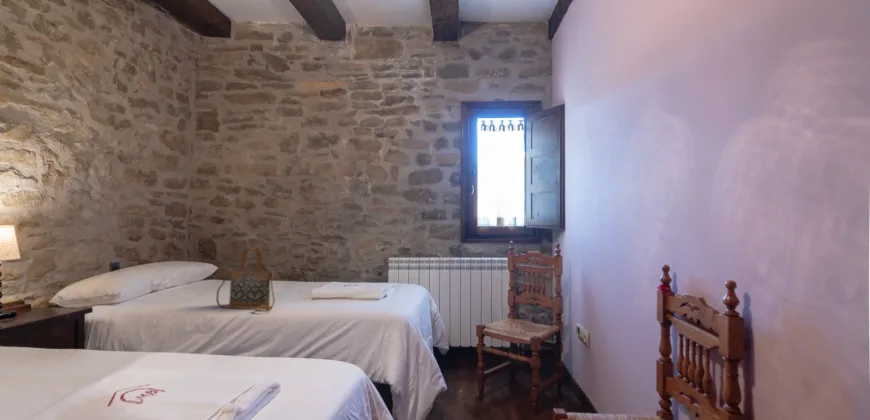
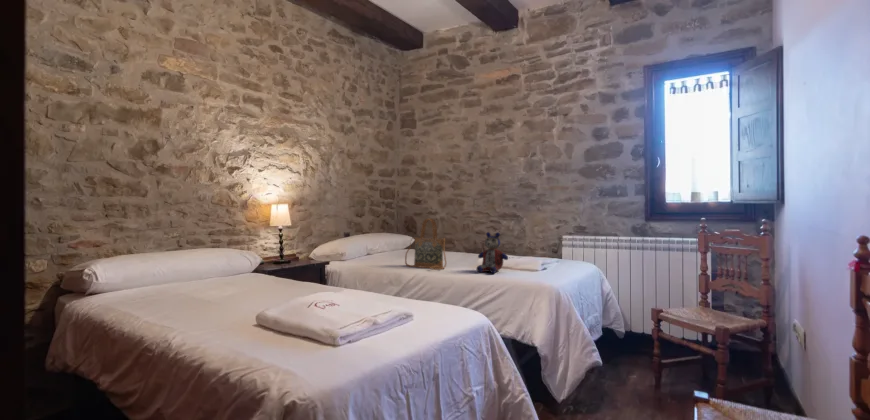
stuffed bear: none [316,264,352,312] -> present [476,232,508,273]

